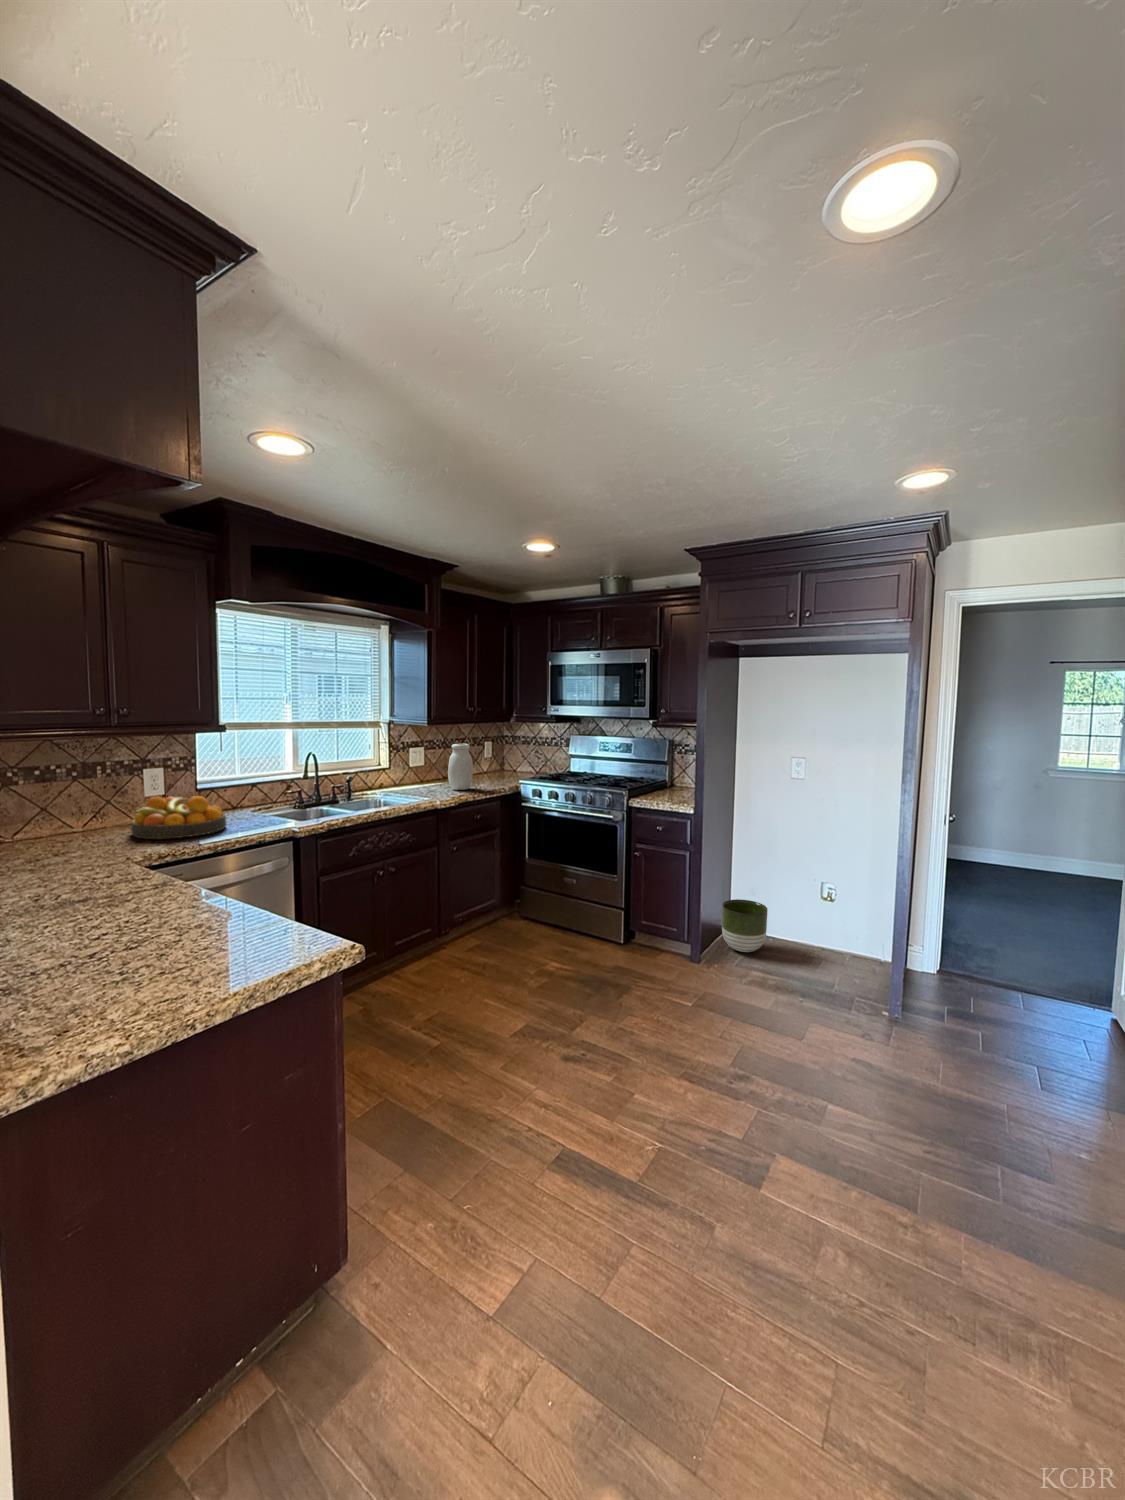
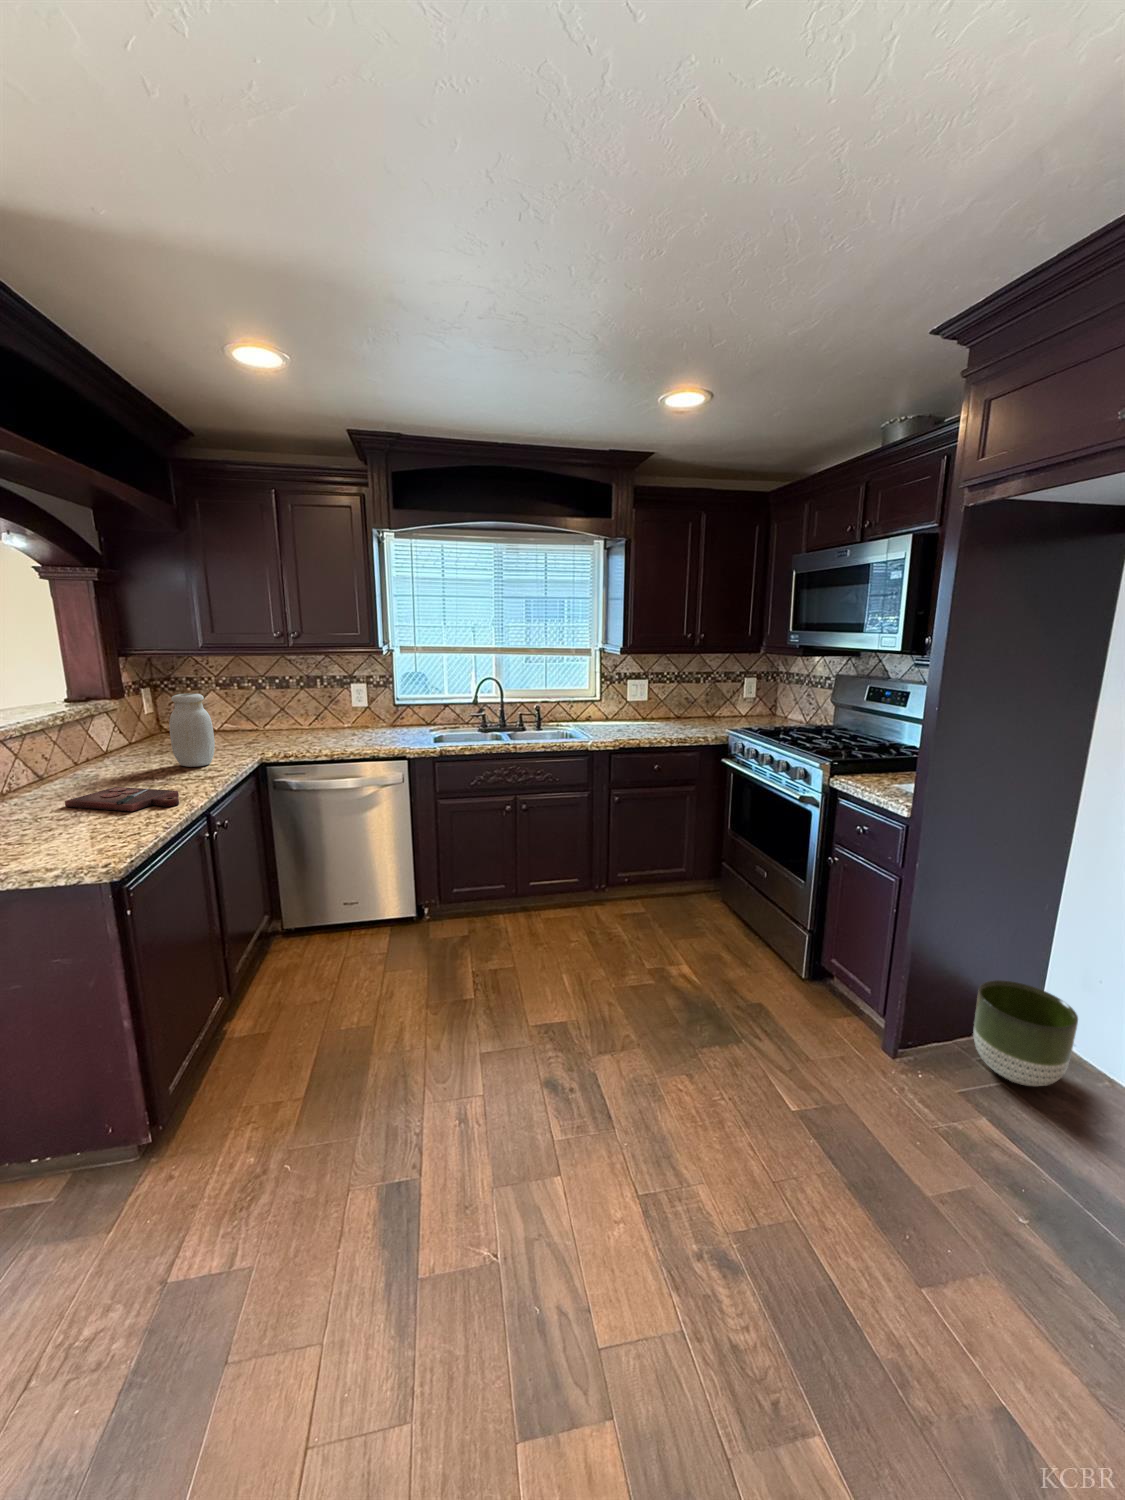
jar: present [448,744,473,790] -> present [169,694,215,767]
fruit bowl: present [131,796,226,839] -> none [308,707,383,743]
cutting board: none [59,902,223,952] -> present [65,787,179,811]

